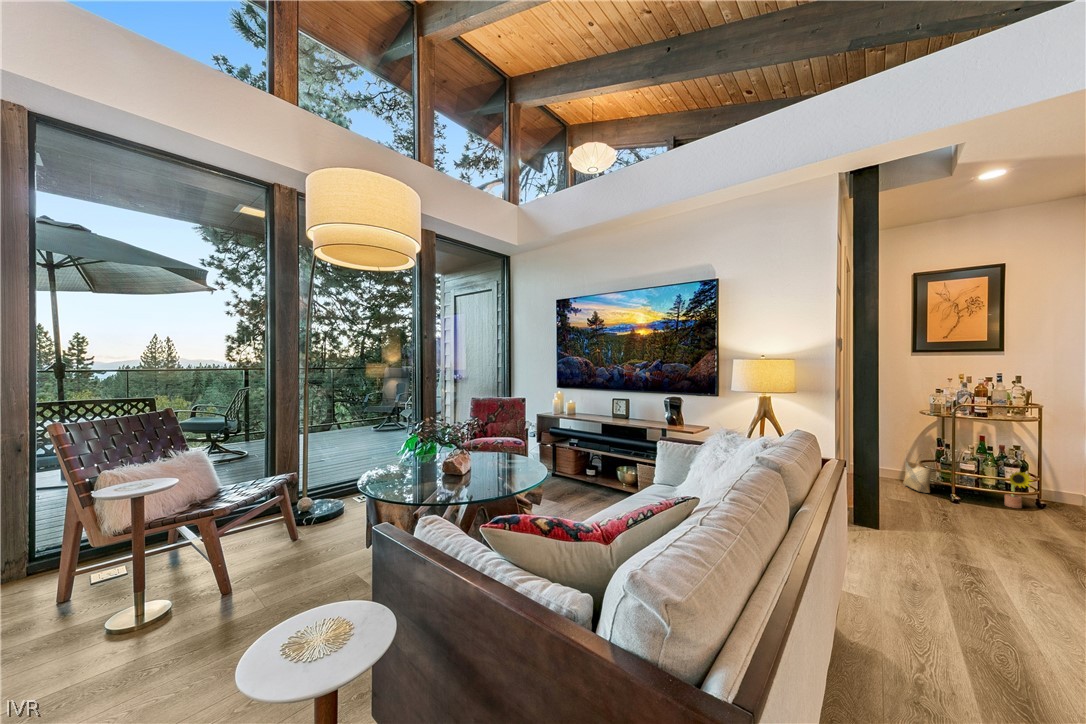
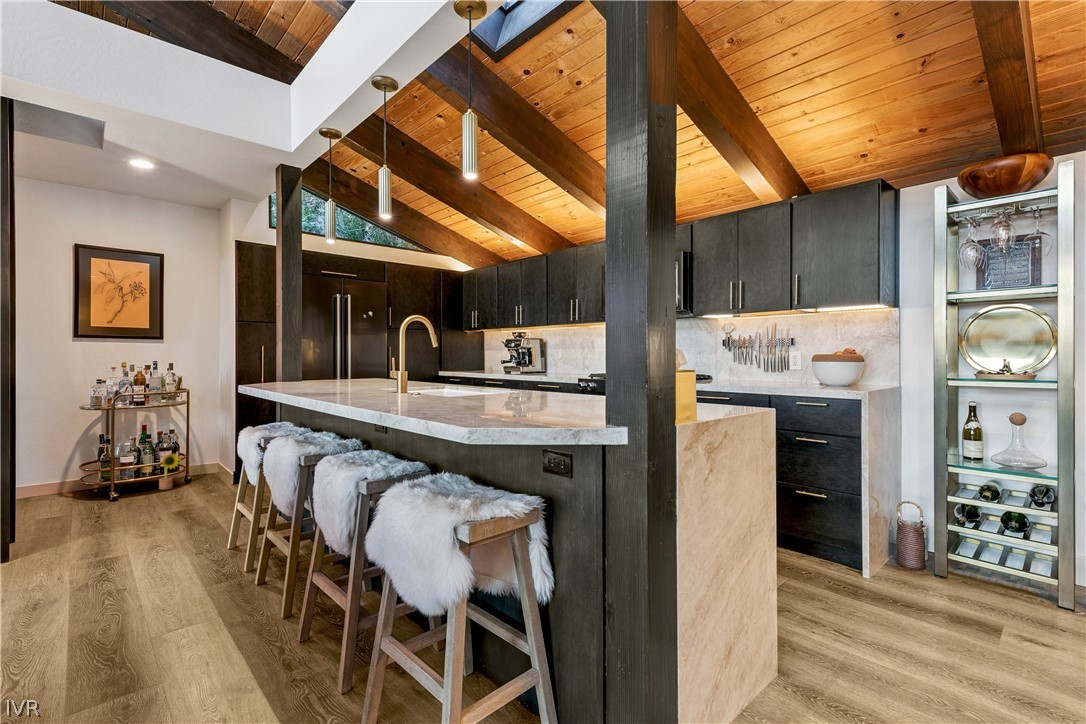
woven basket: present [903,460,932,493] -> none [60,451,92,499]

